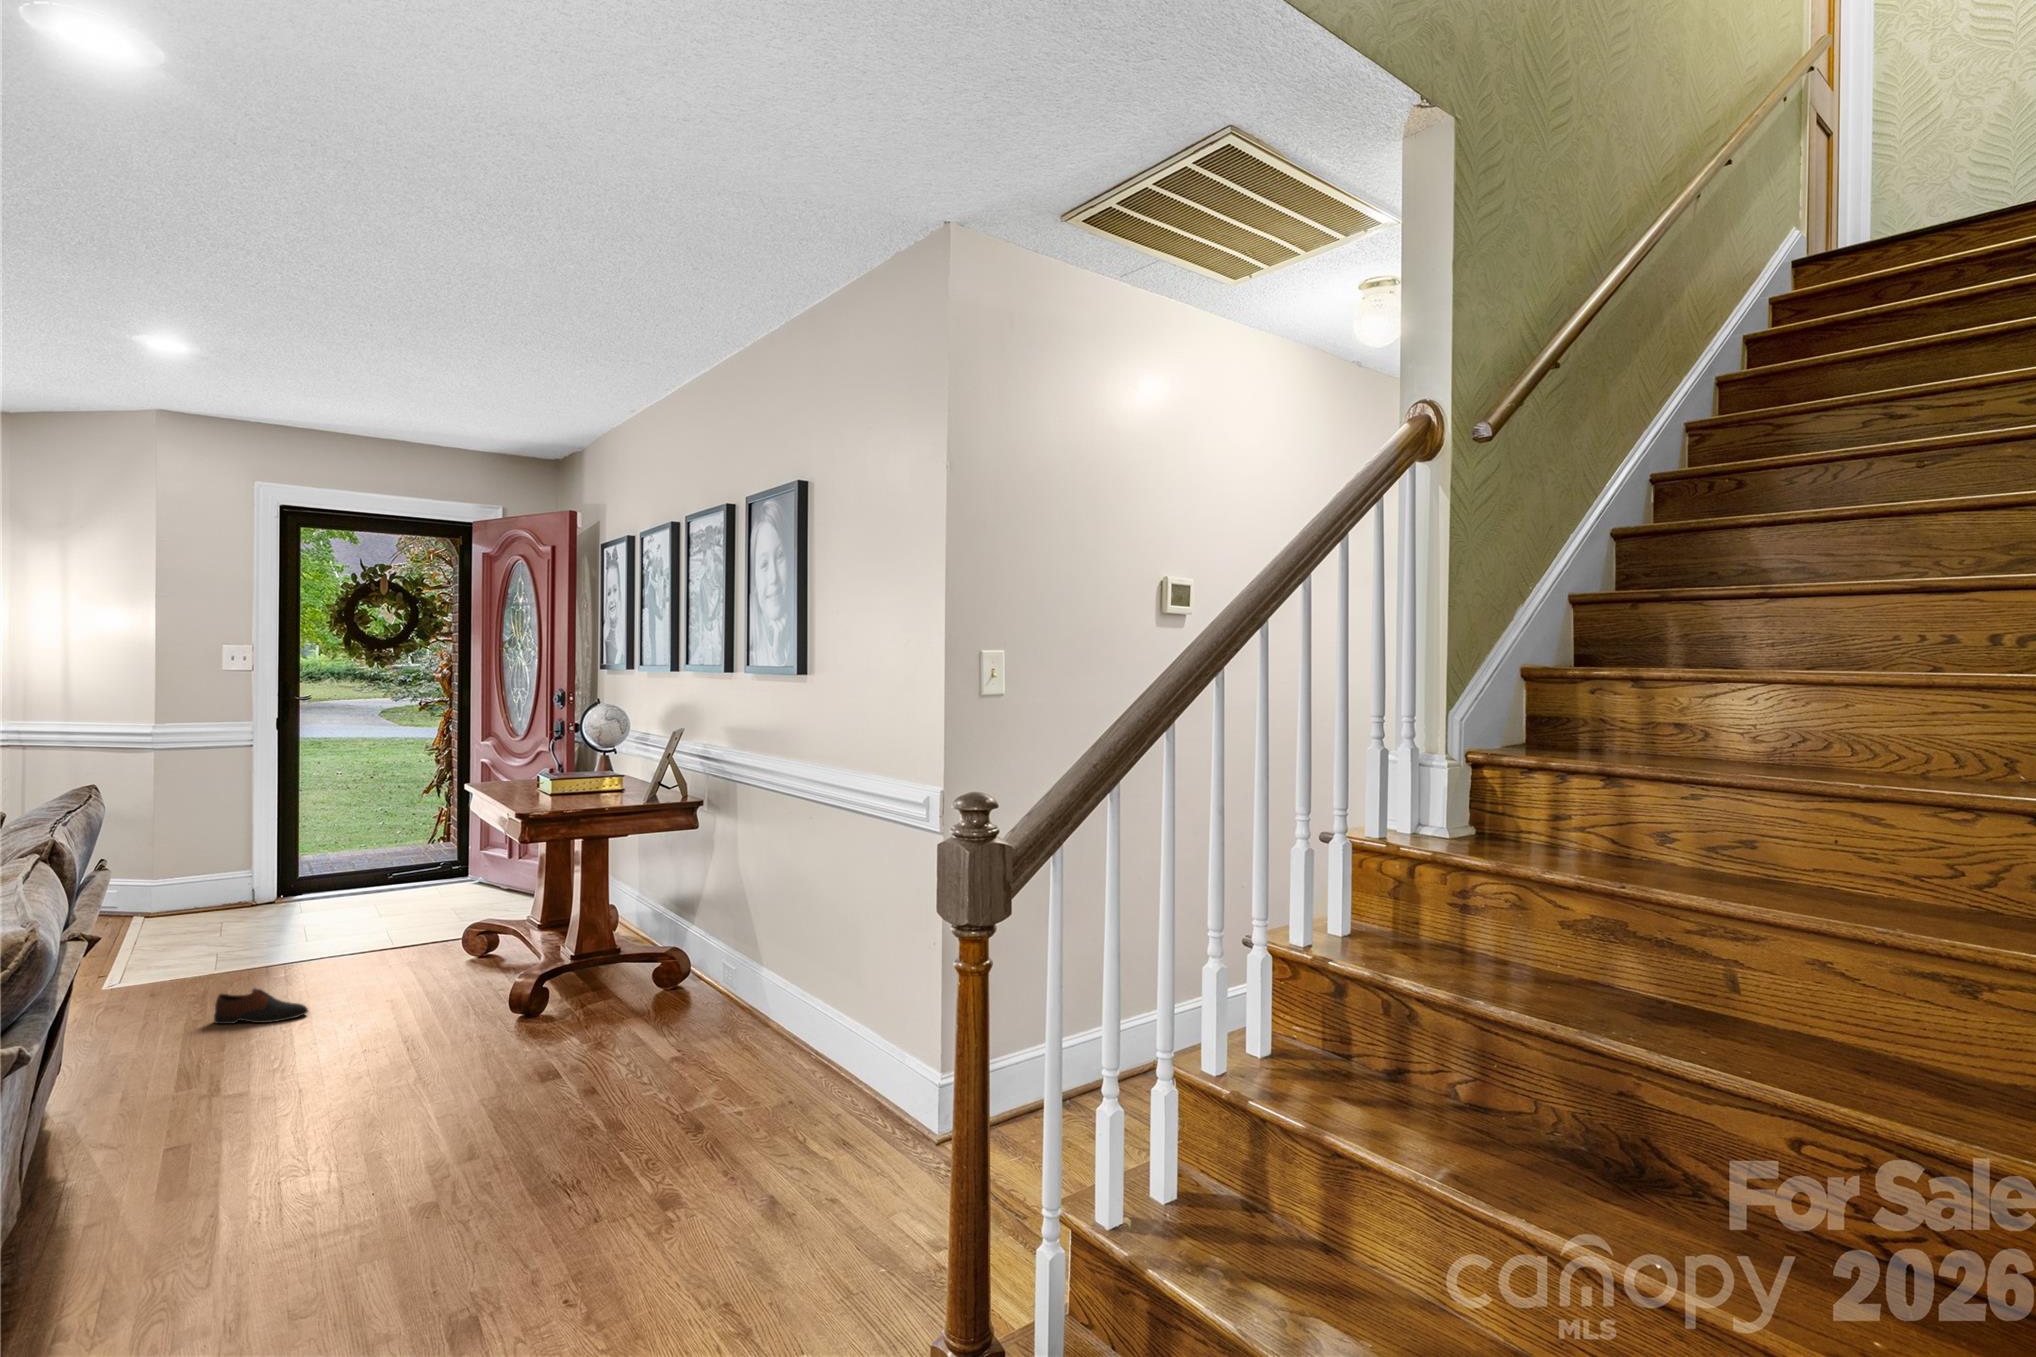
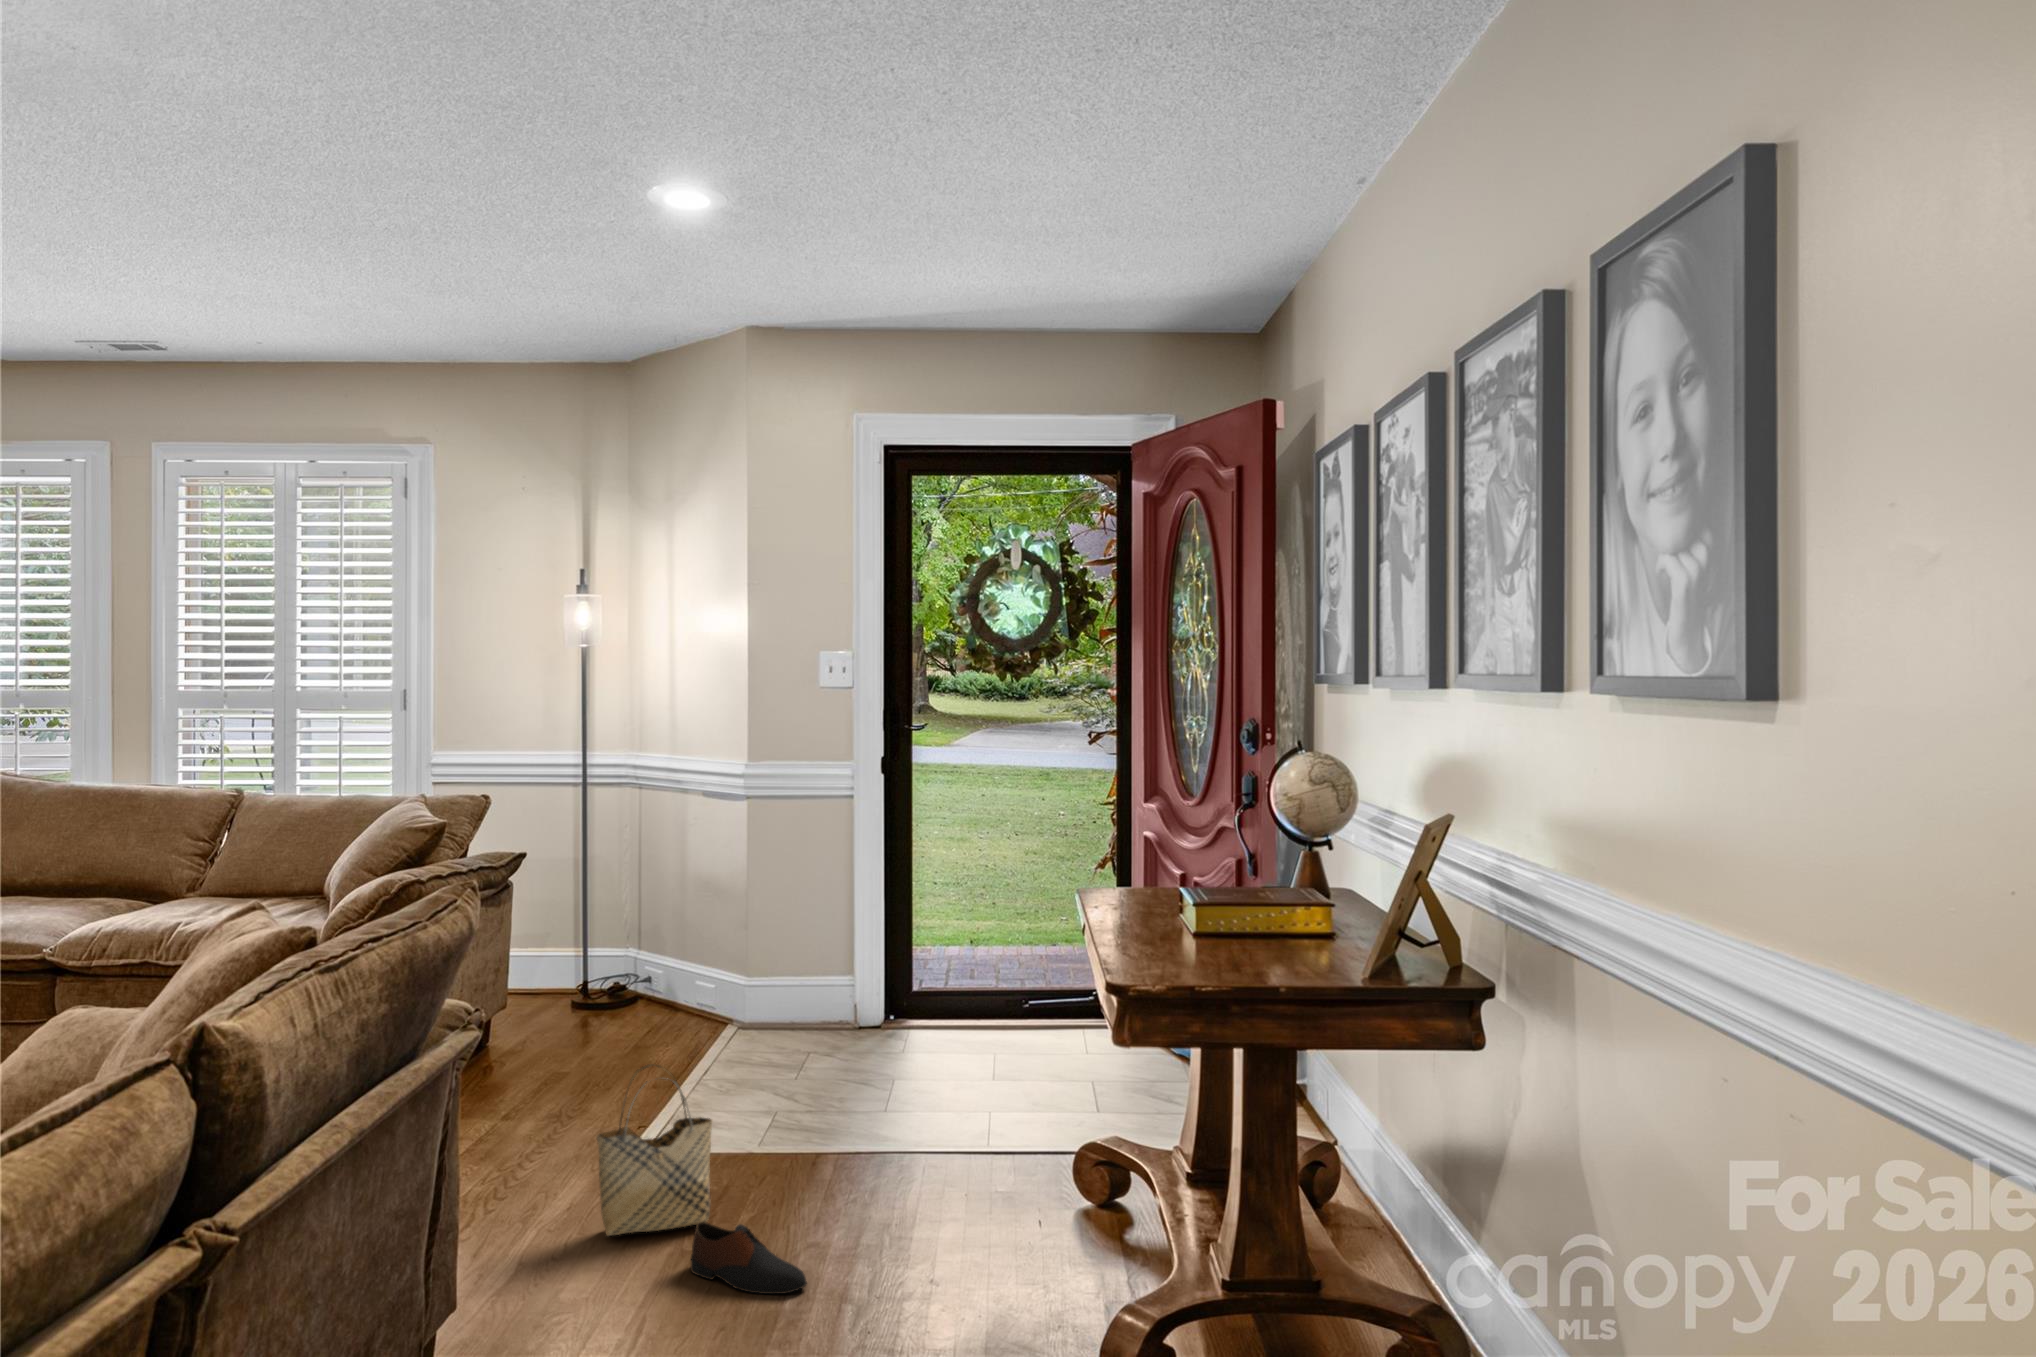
woven basket: none [120,912,212,1021] -> present [596,1064,712,1236]

